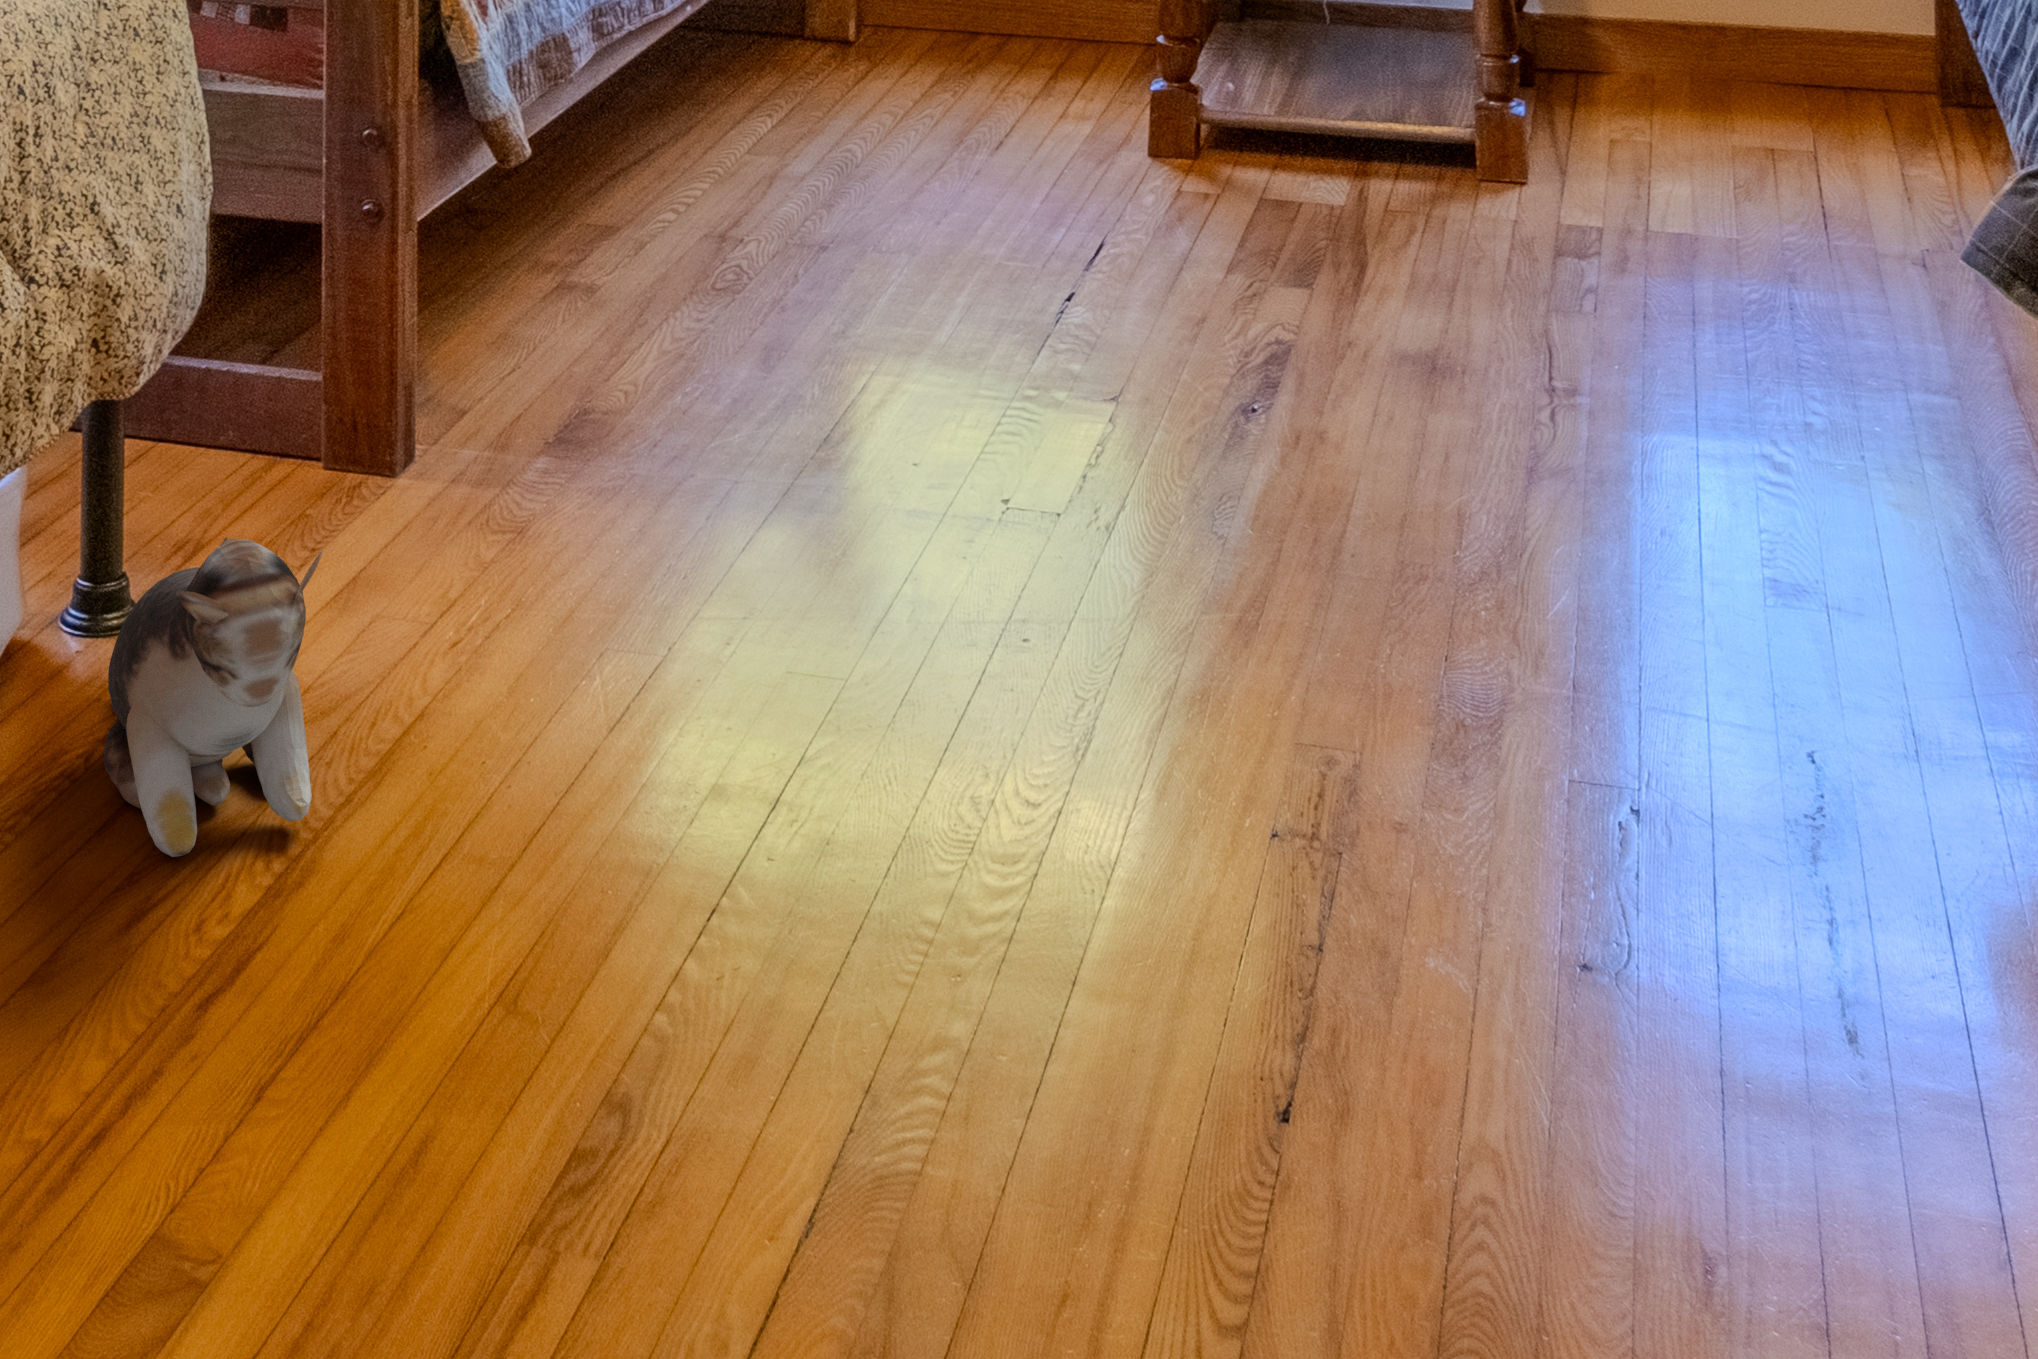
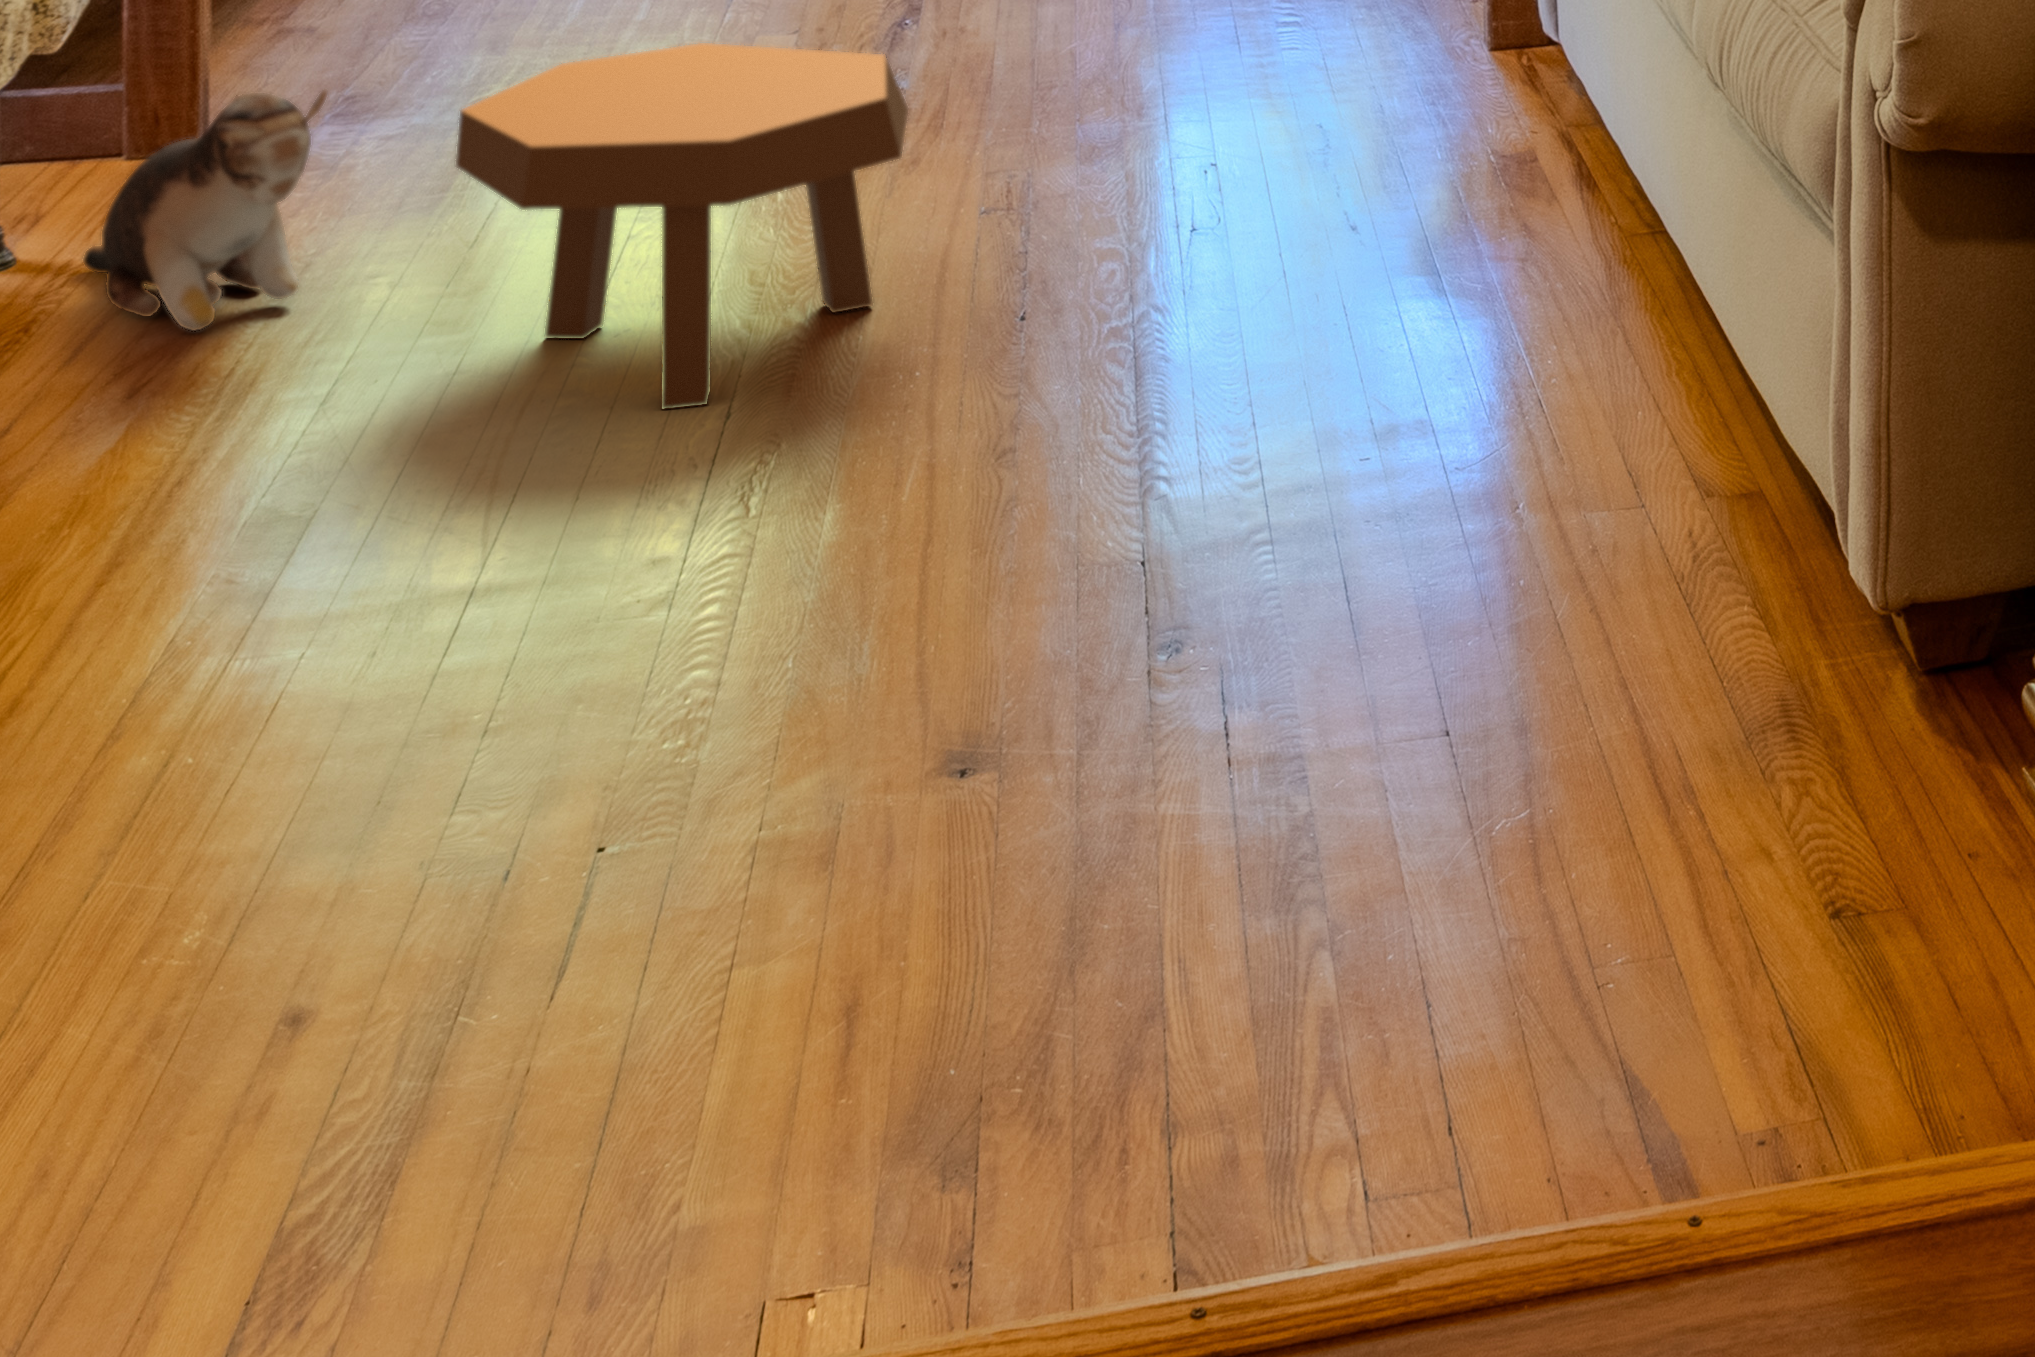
footstool: none [431,564,1080,1268] -> present [456,43,908,409]

